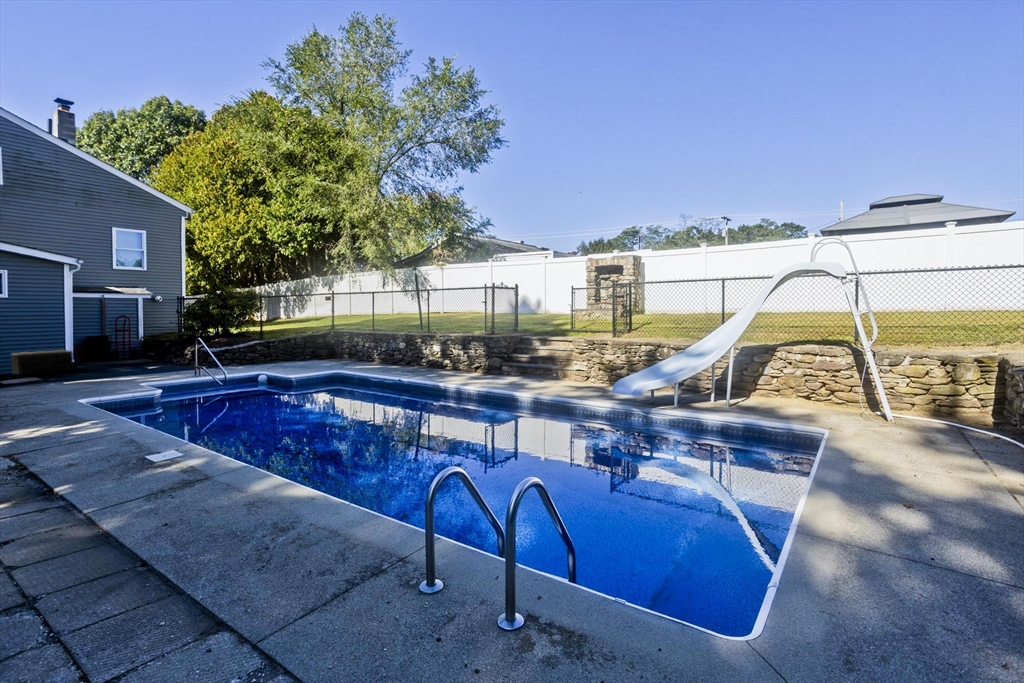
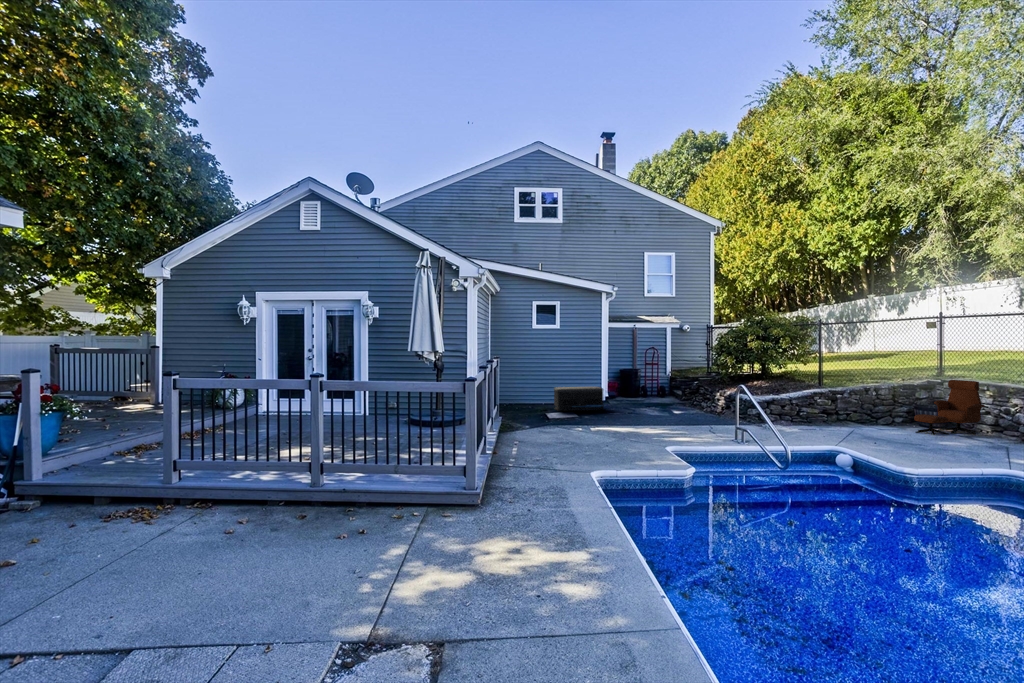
lounge chair: none [310,332,344,363] -> present [914,380,985,435]

